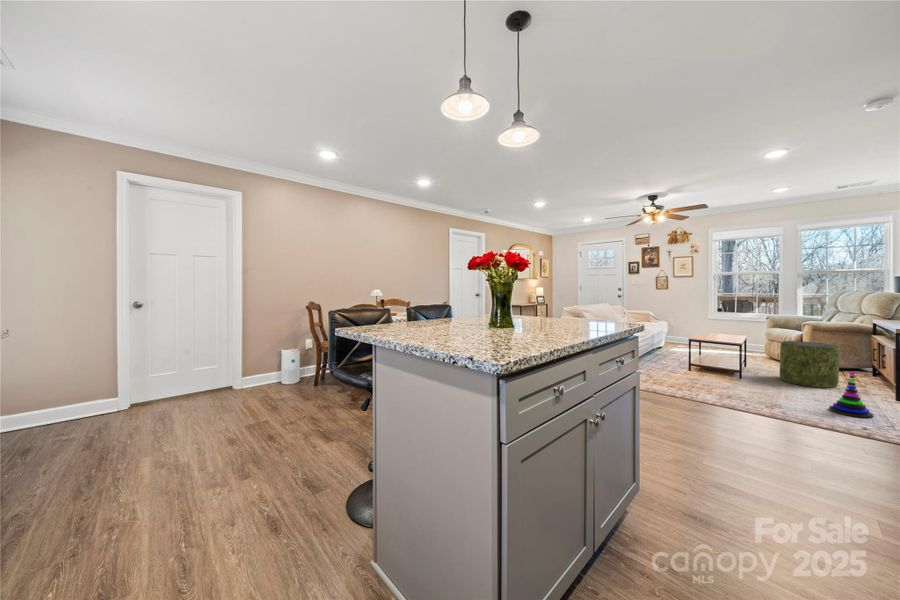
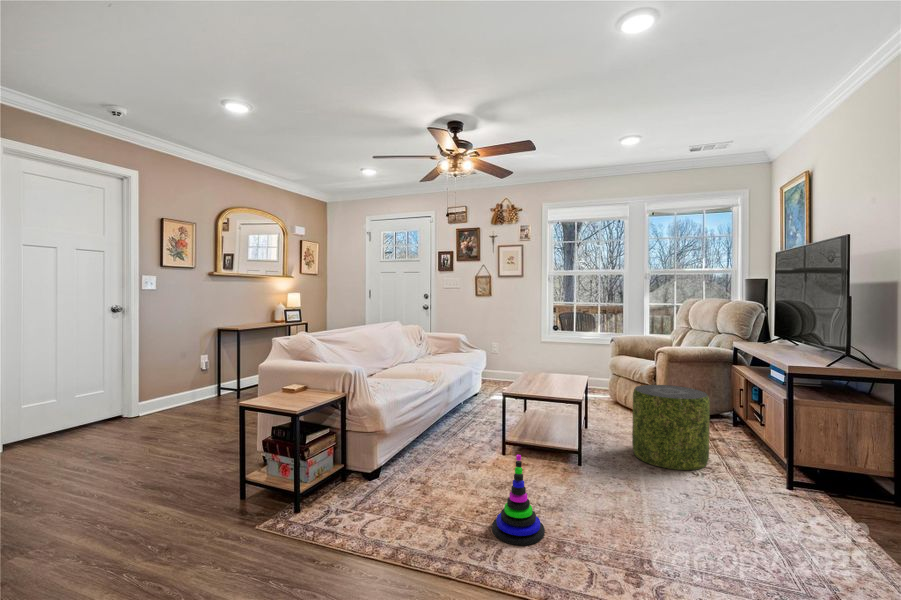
stacking toy: present [829,372,873,418] -> present [492,455,545,545]

